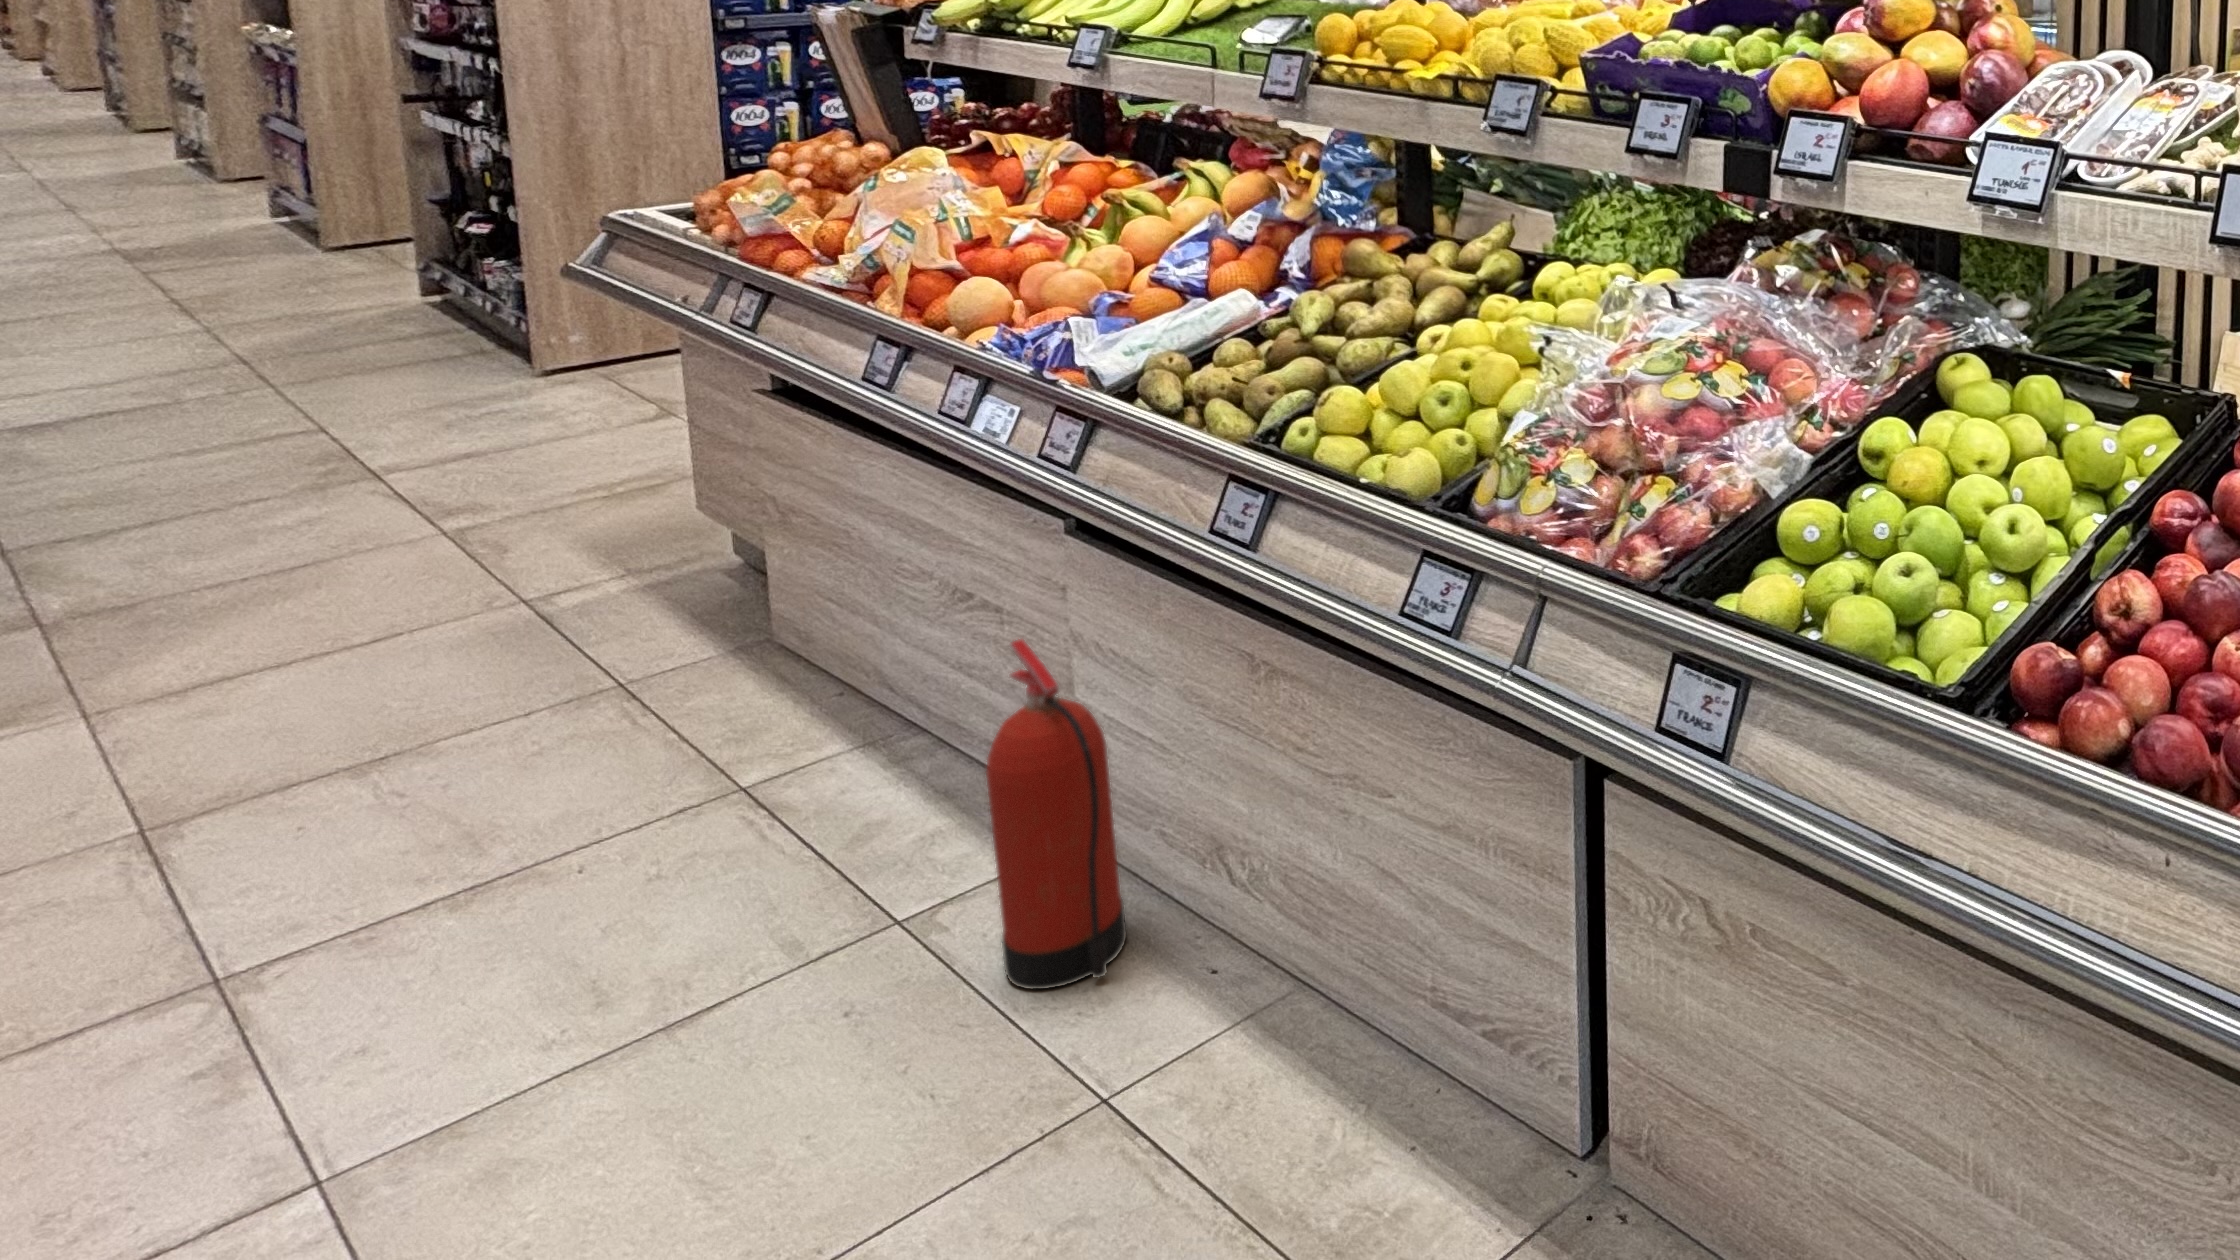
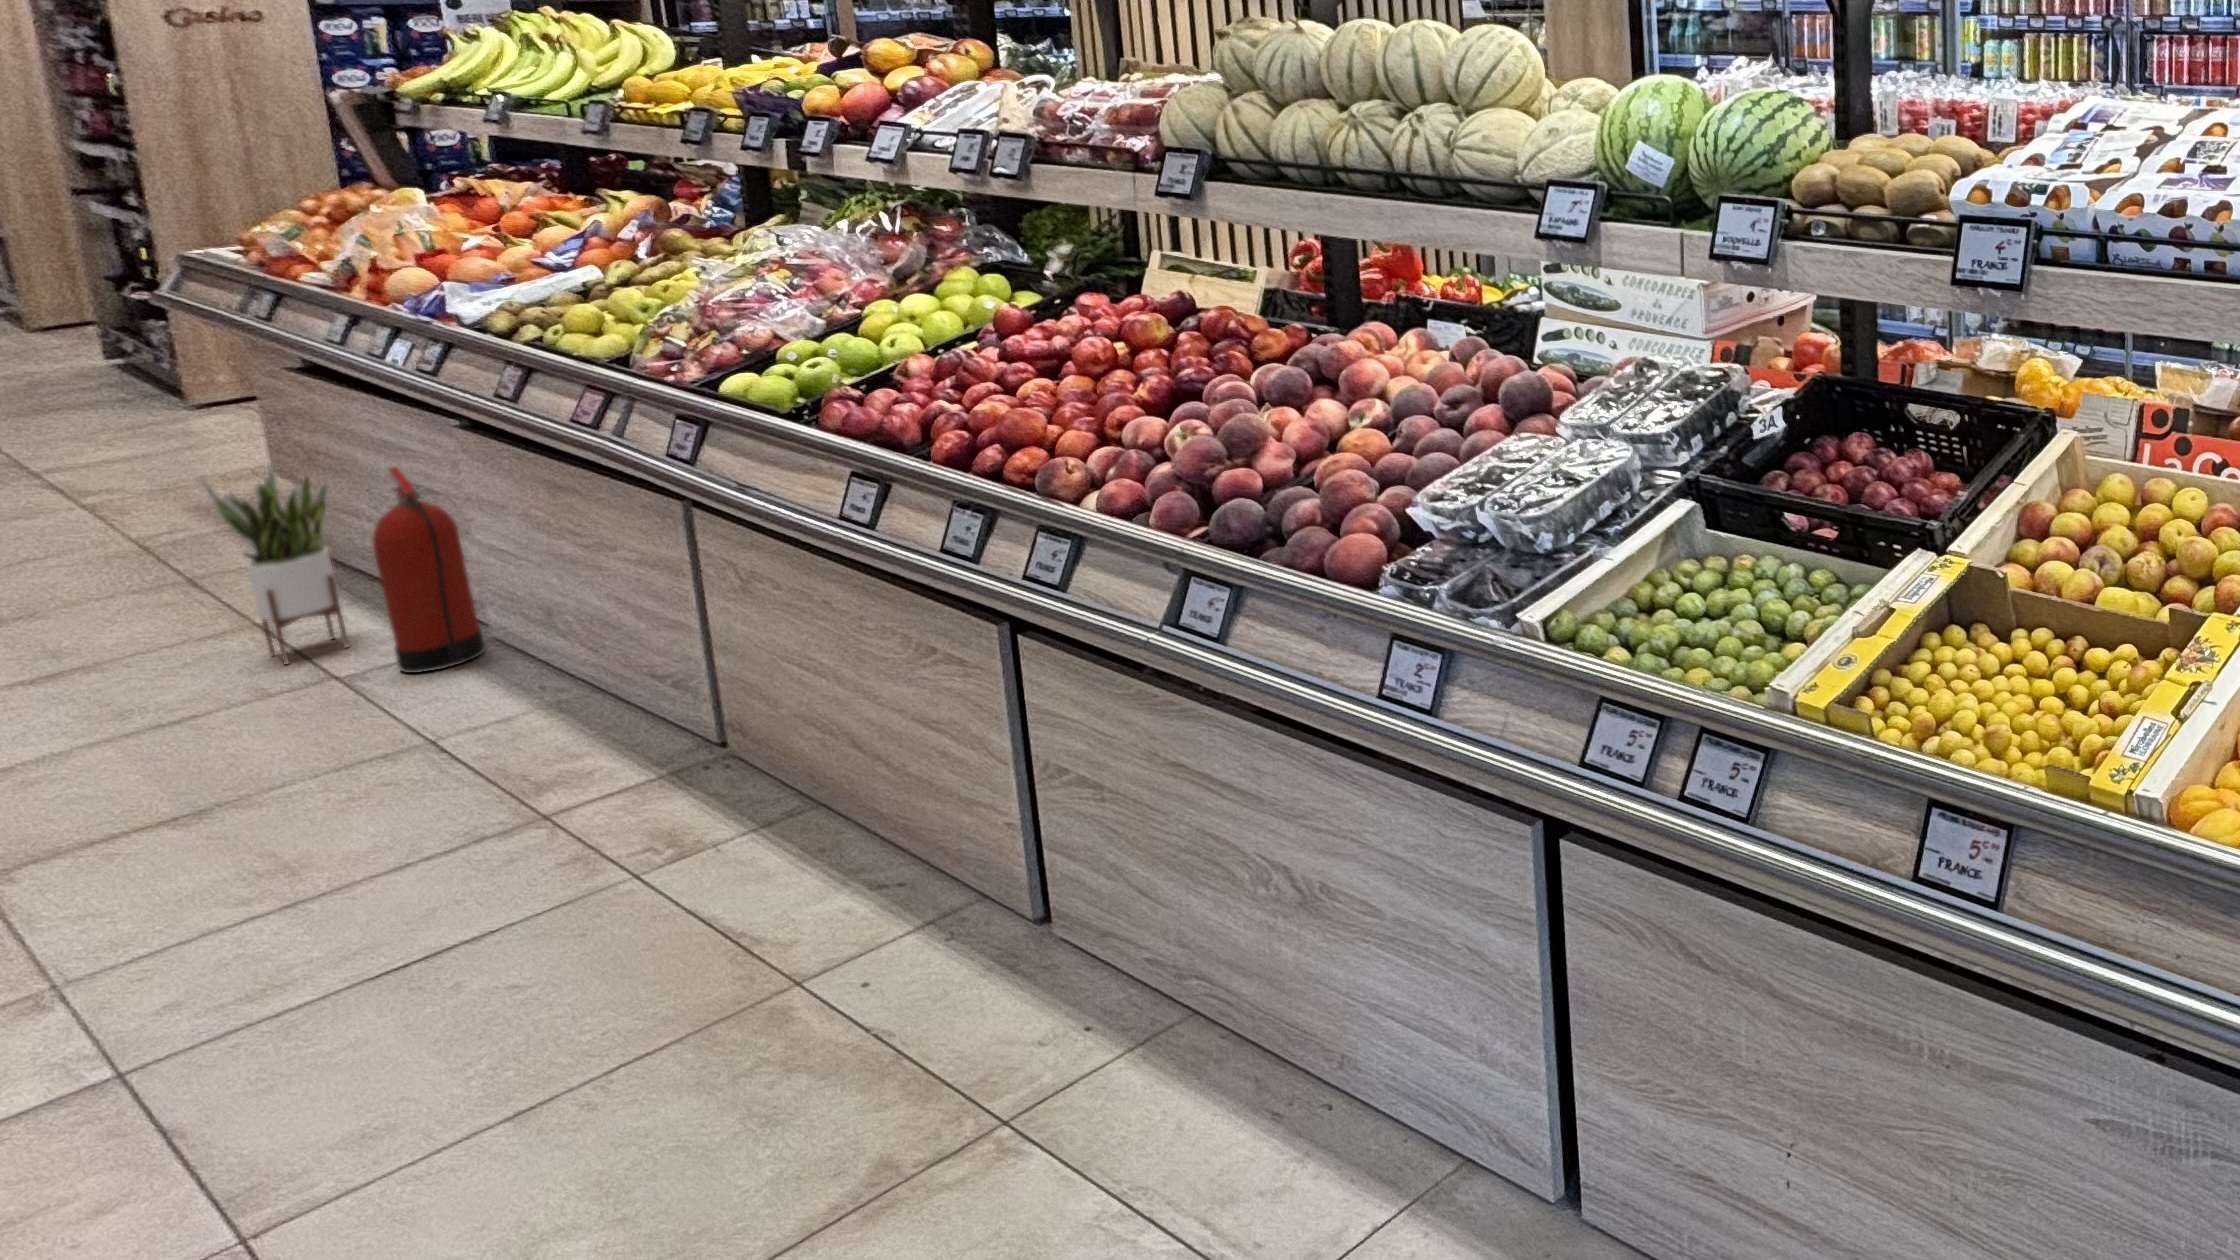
potted plant: none [709,619,903,946] -> present [200,468,349,665]

